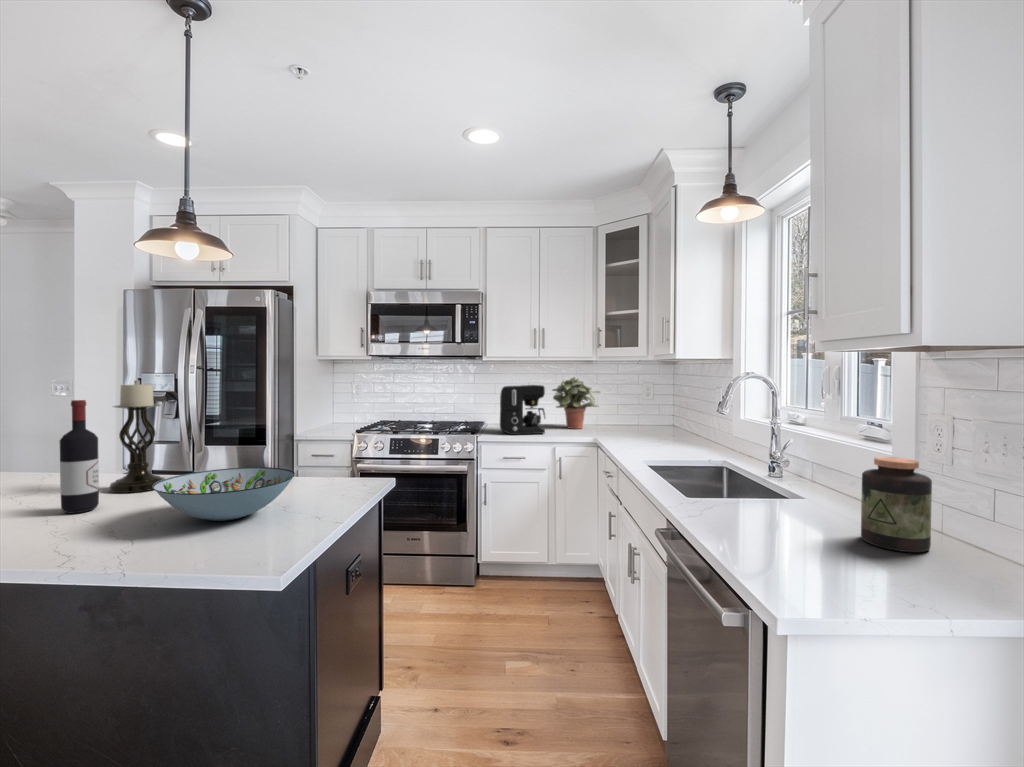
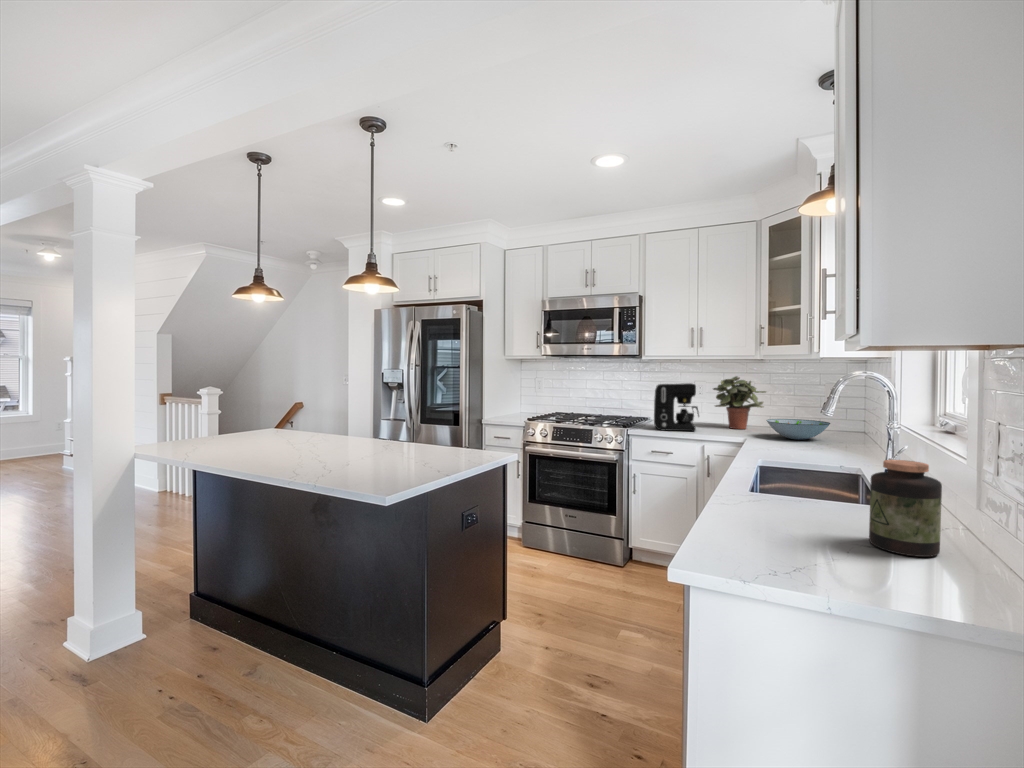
candle holder: present [109,380,165,493] -> none [340,375,372,448]
wine bottle: present [60,400,99,513] -> none [310,387,329,455]
decorative bowl: present [153,467,295,521] -> present [766,419,830,440]

